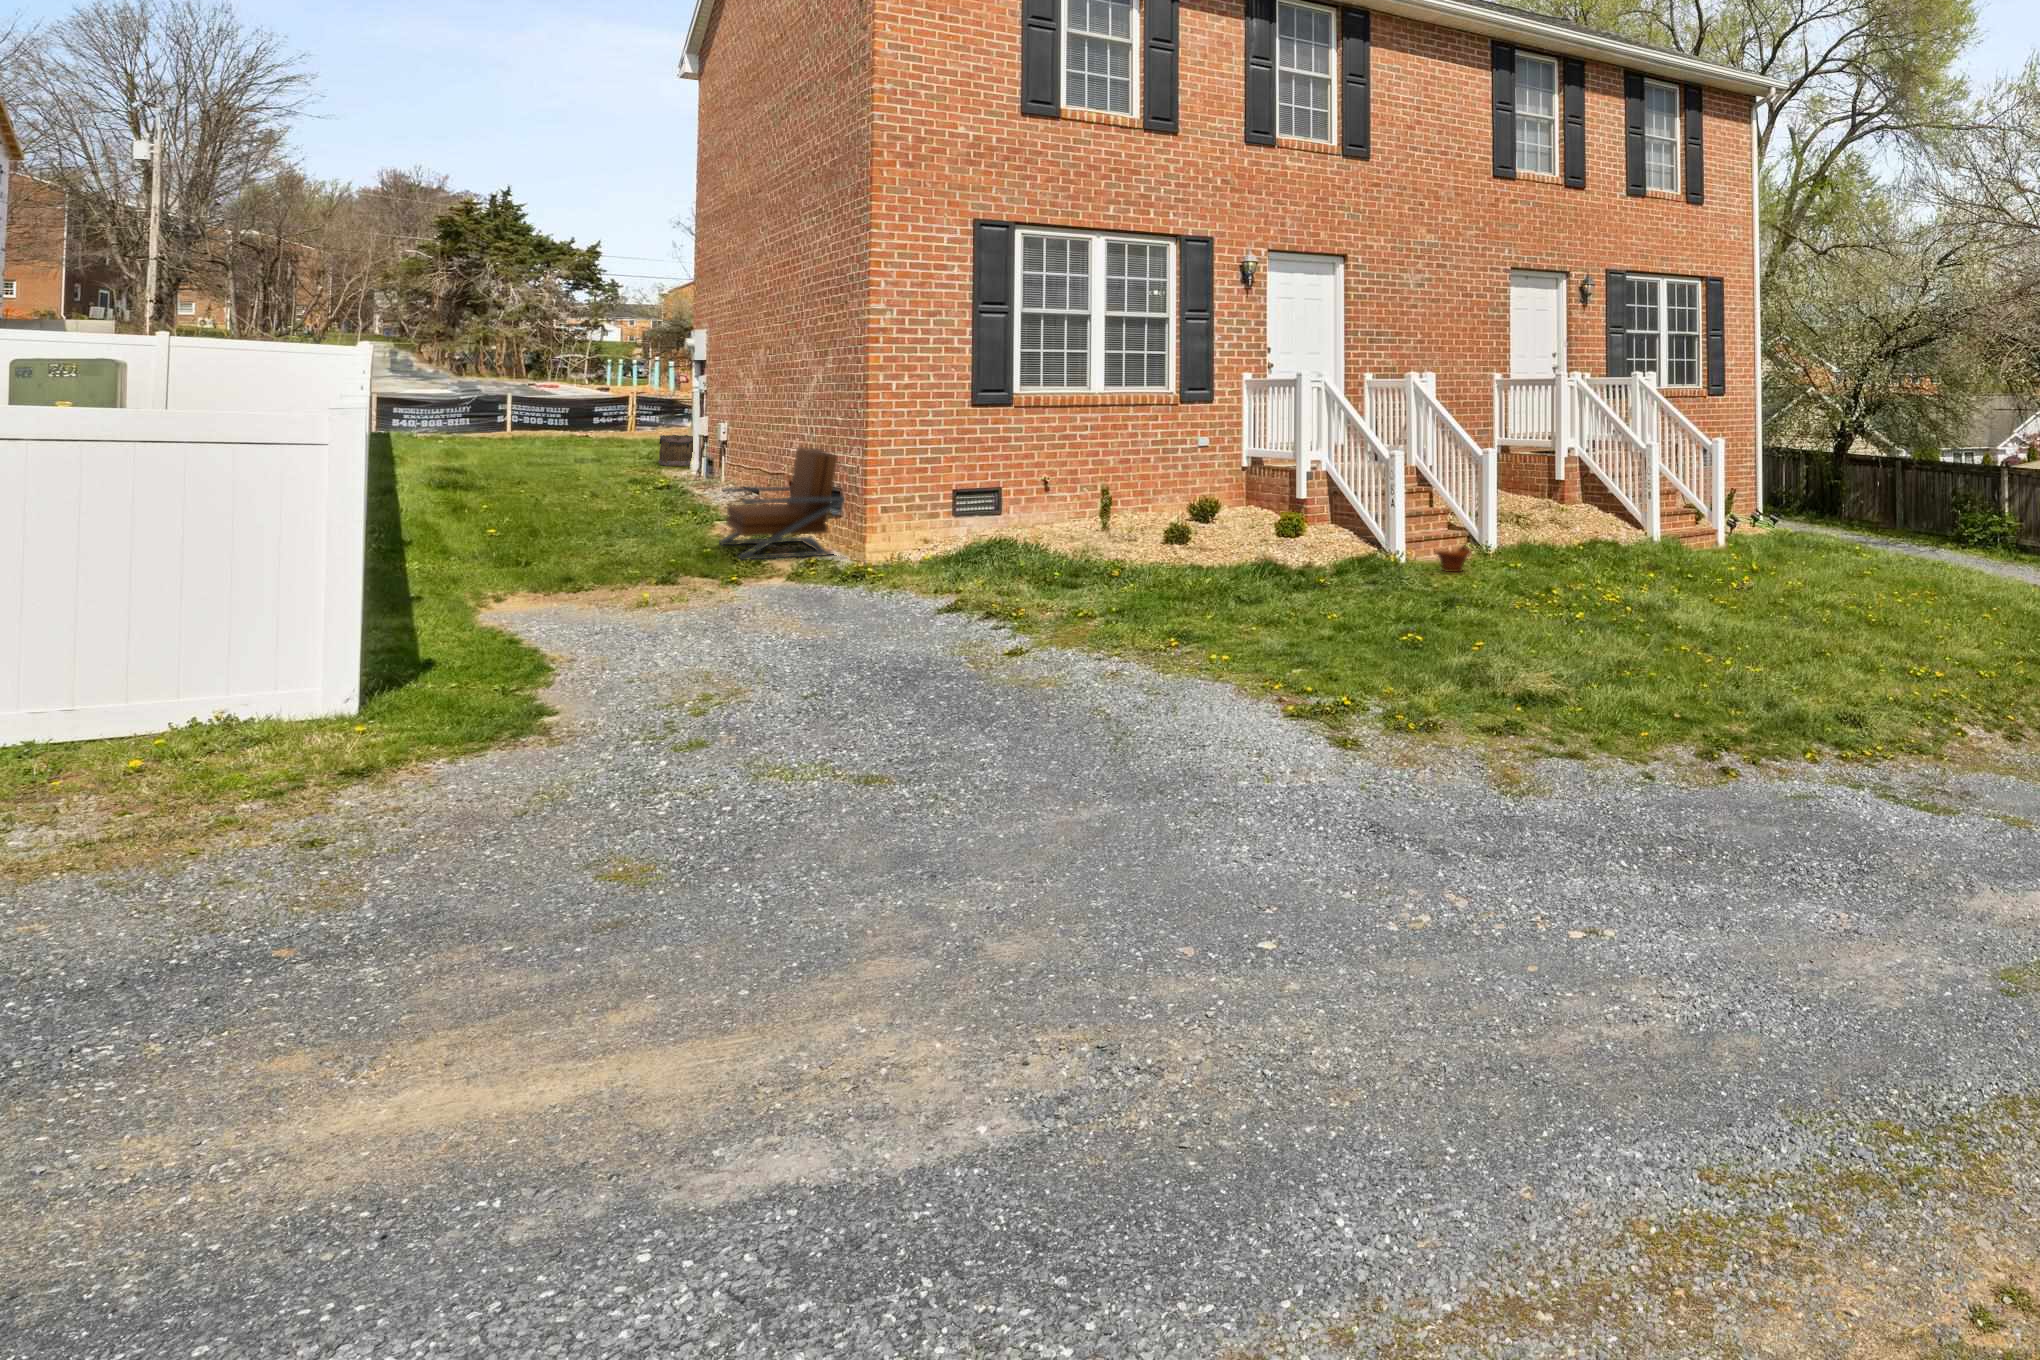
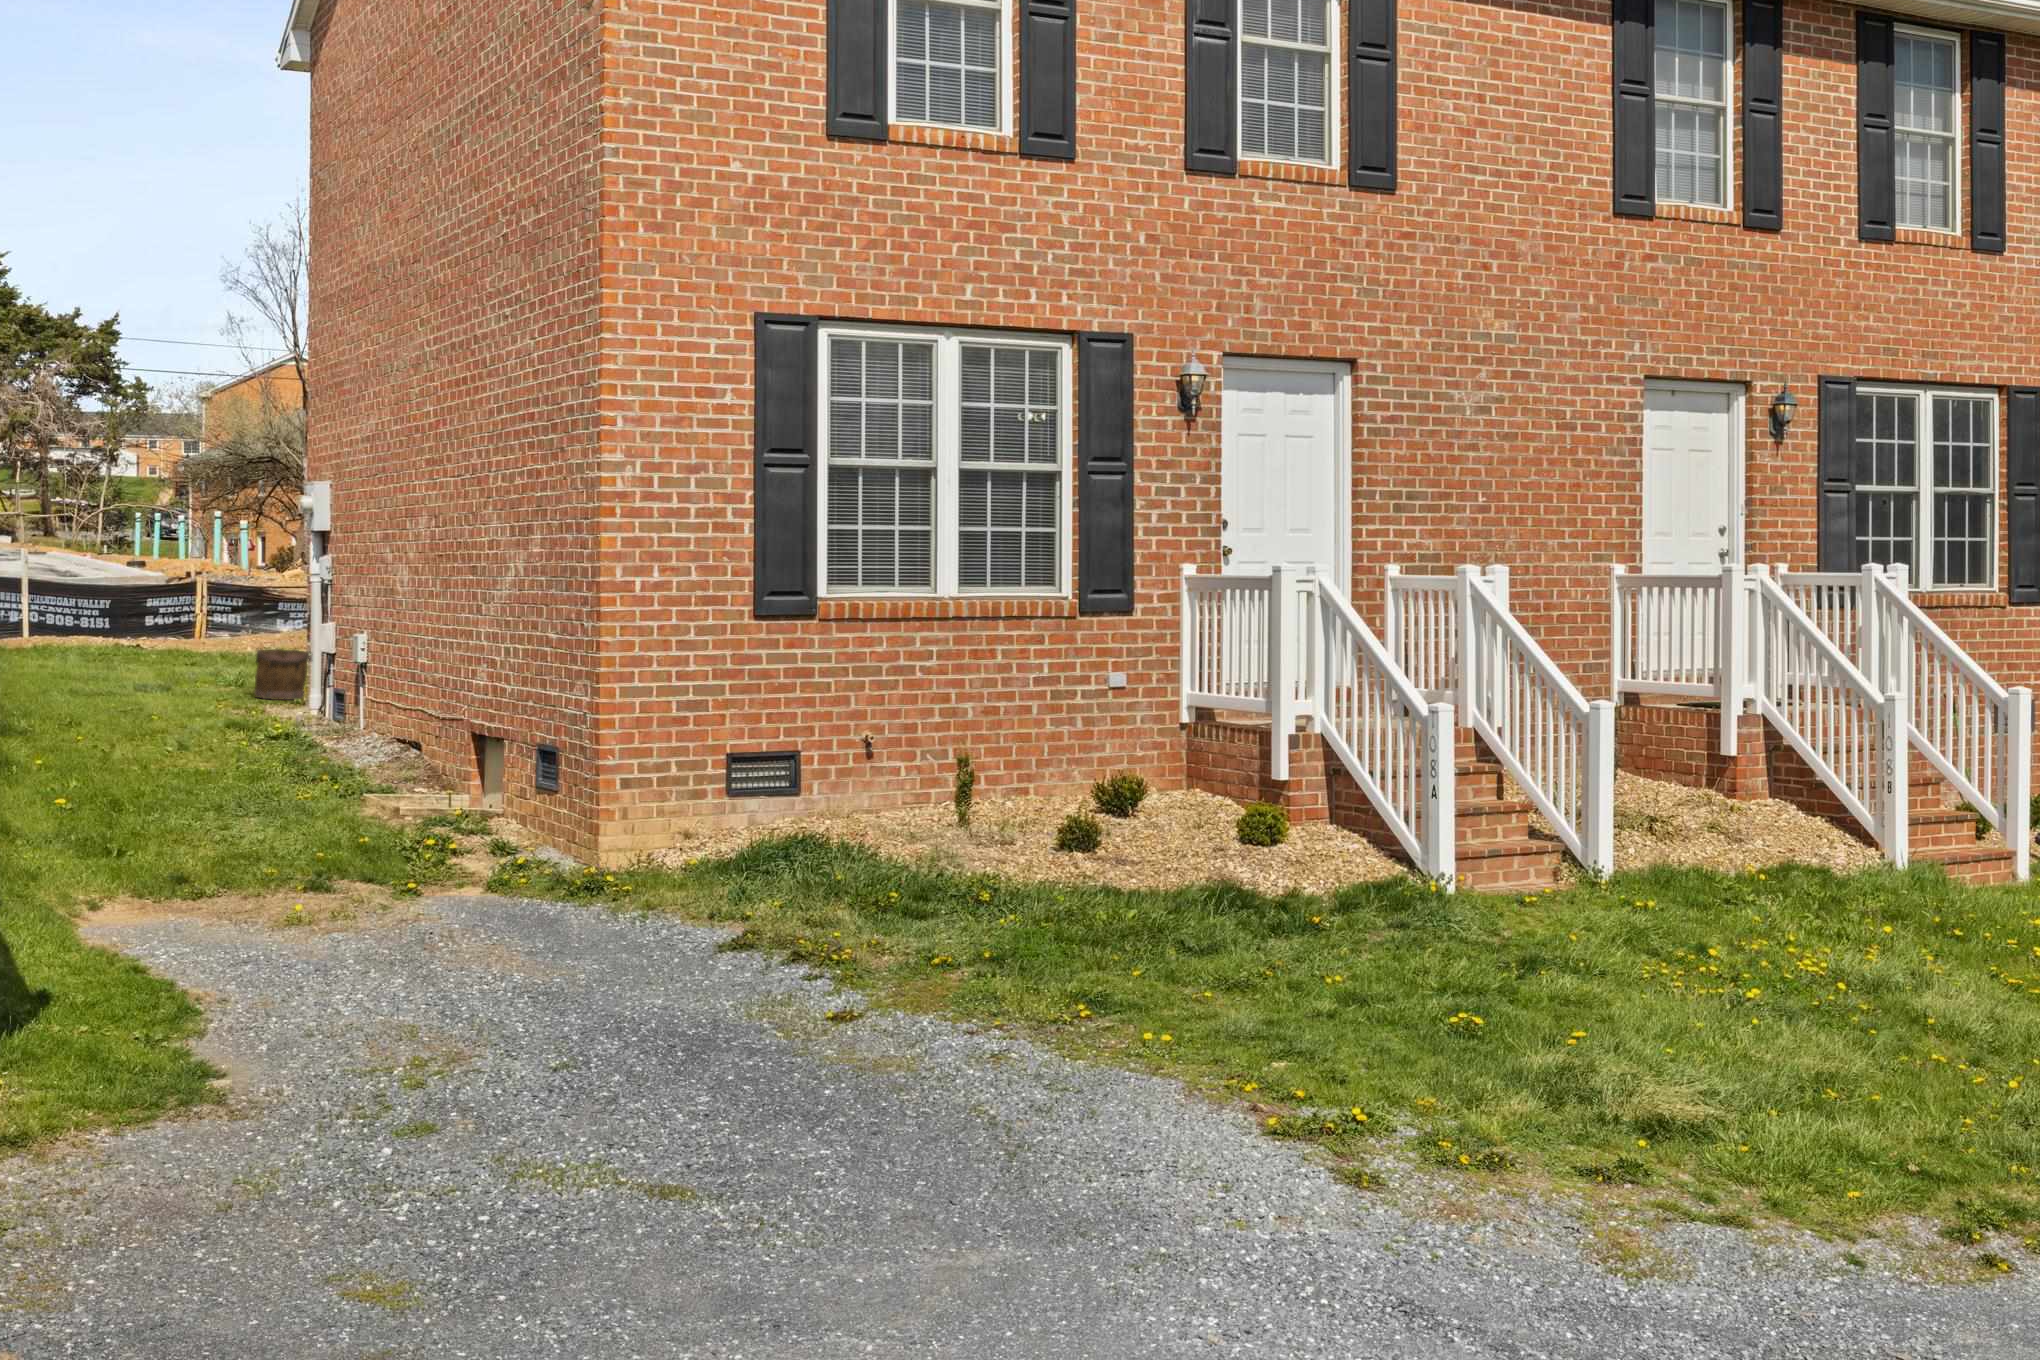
lounge chair: present [720,447,845,560] -> none [371,677,563,857]
planter: present [1434,548,1471,572] -> none [1507,863,1570,912]

